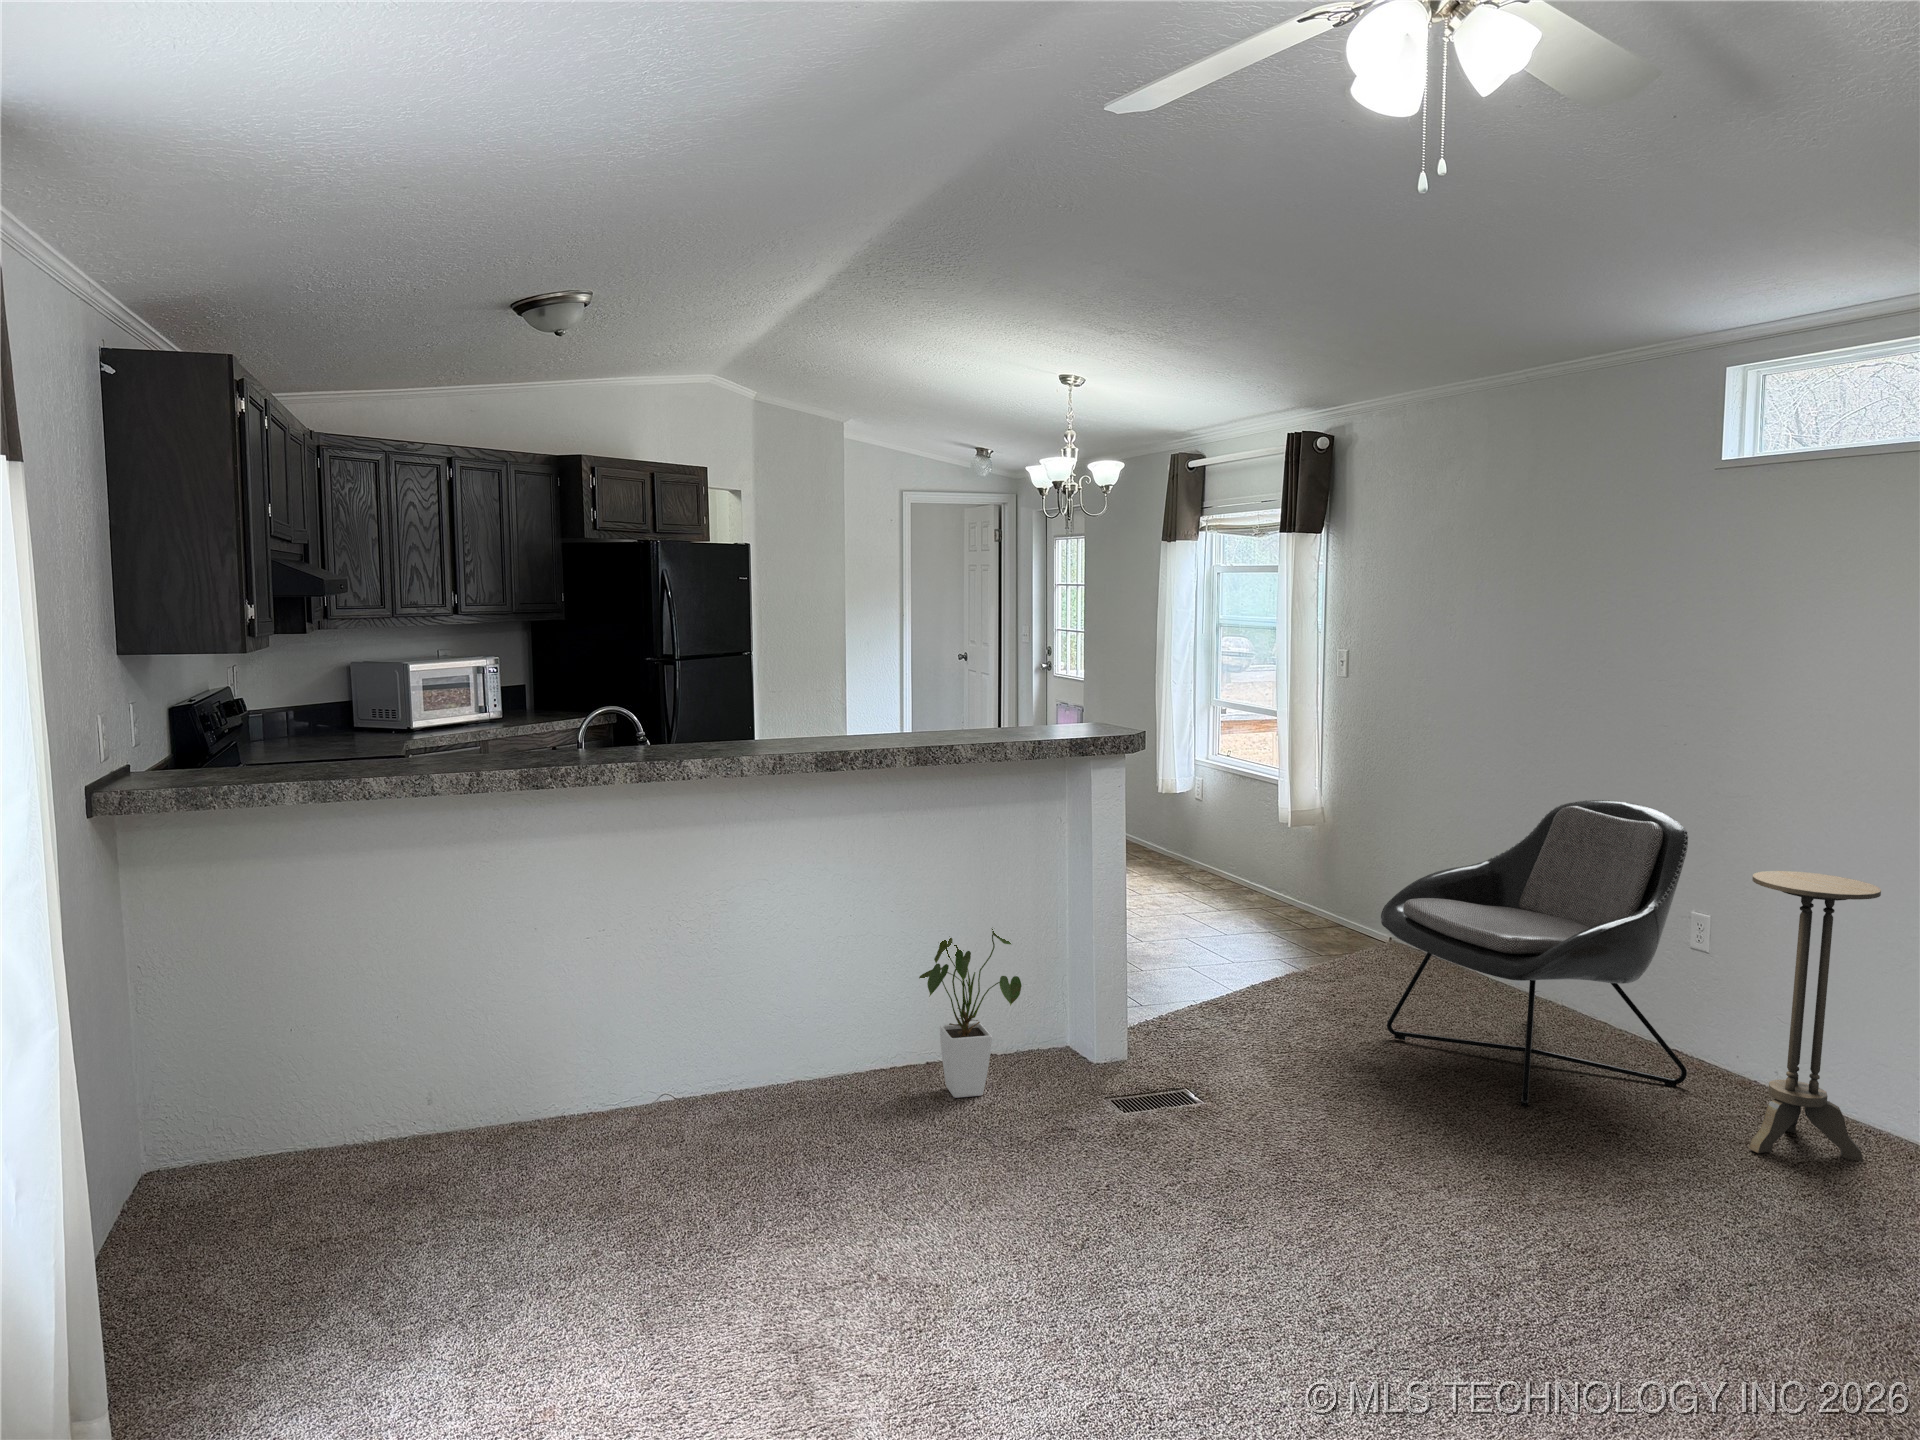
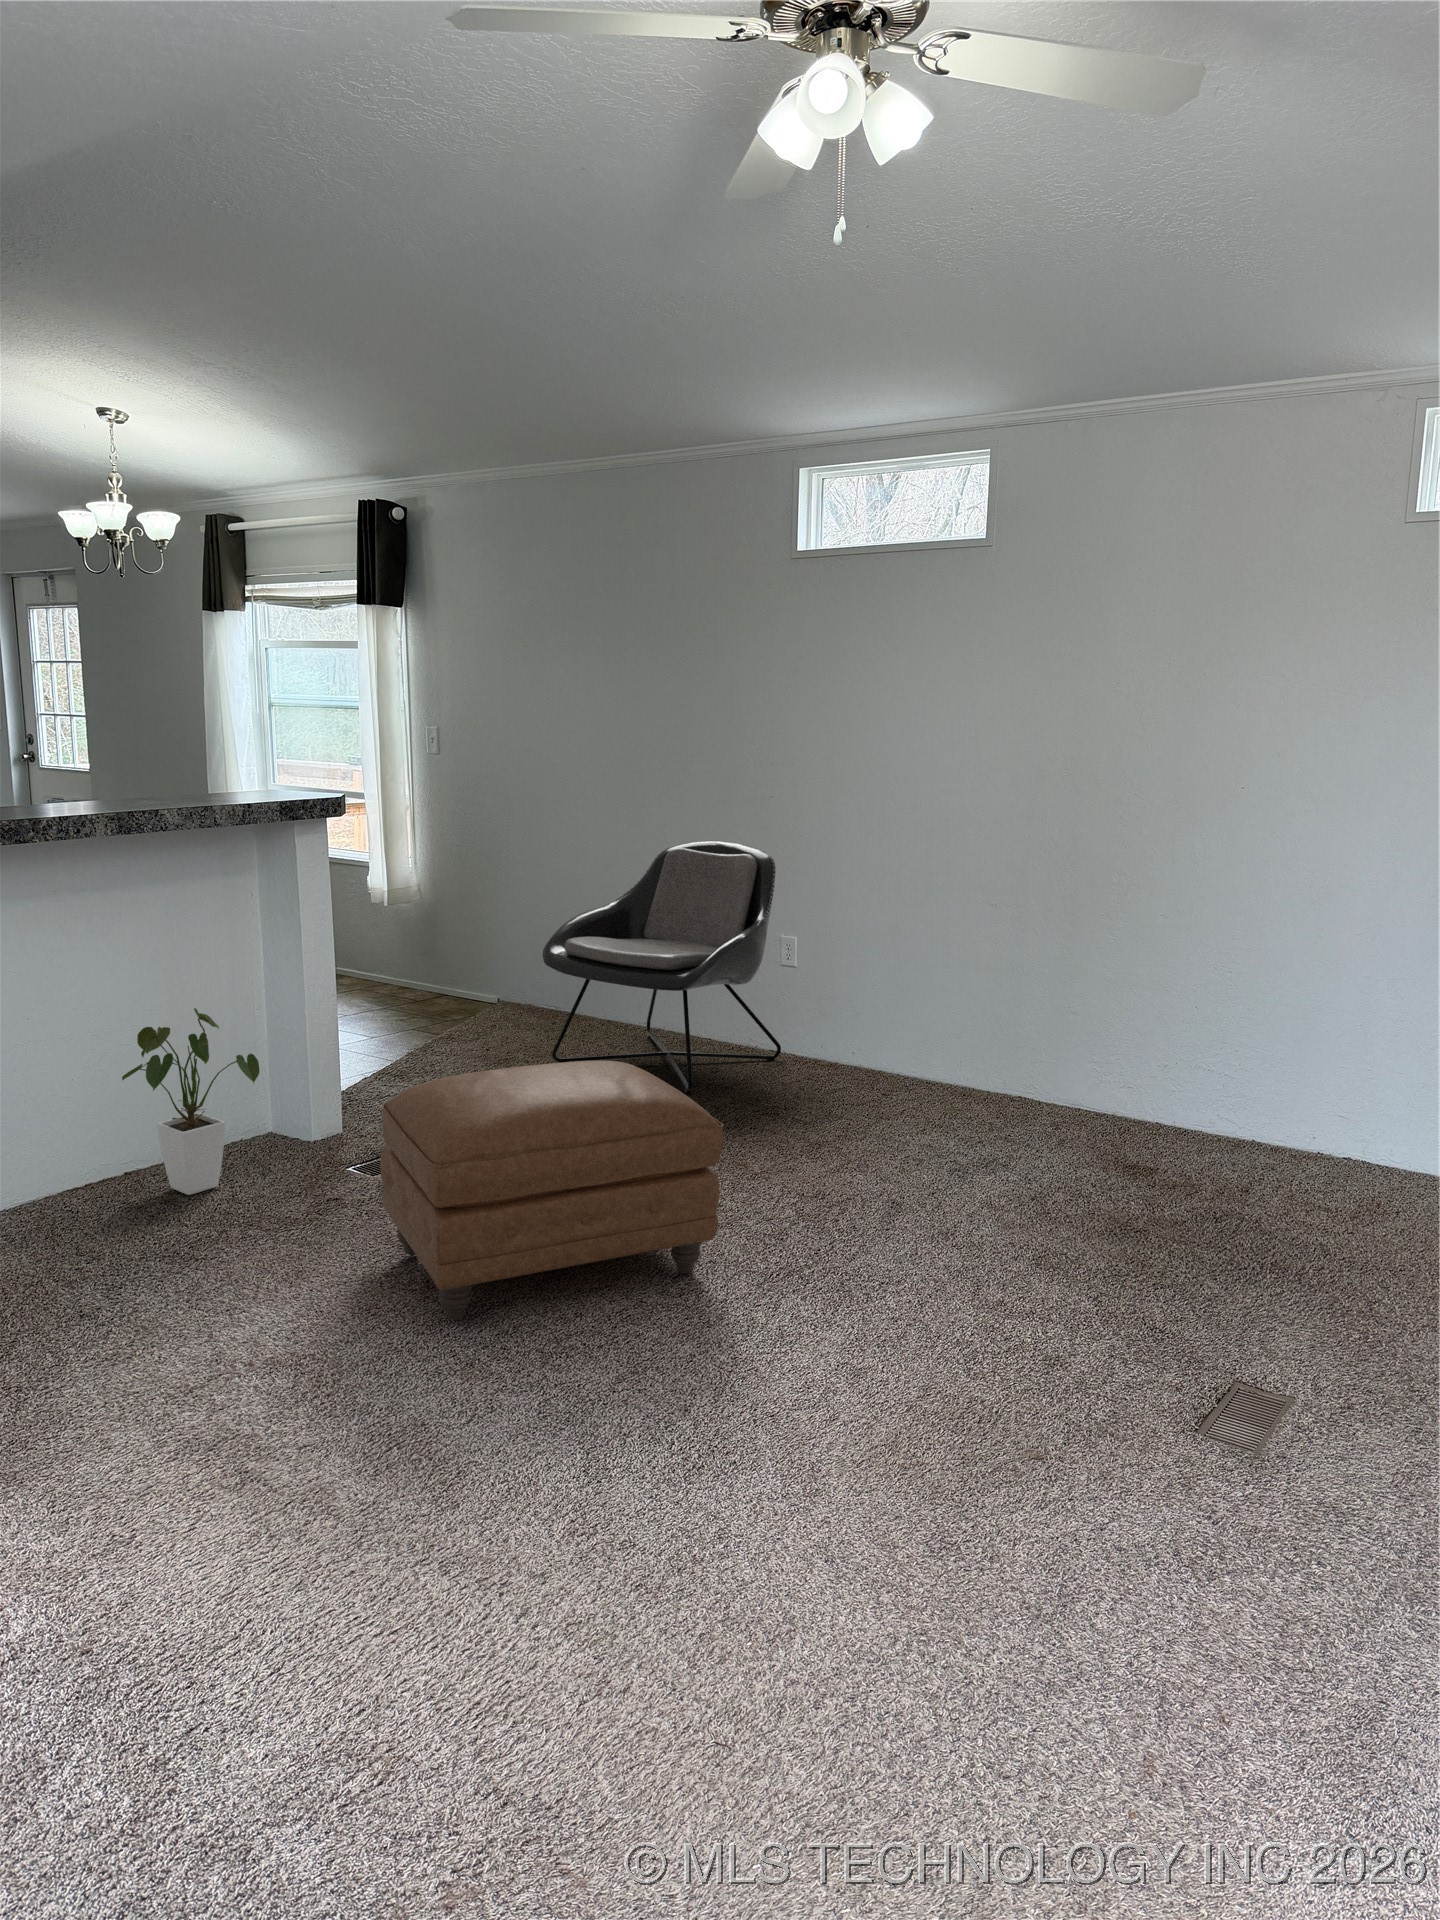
side table: present [1749,871,1881,1162] -> none [837,880,917,1092]
ottoman: none [1050,1040,1399,1329] -> present [380,1061,724,1320]

